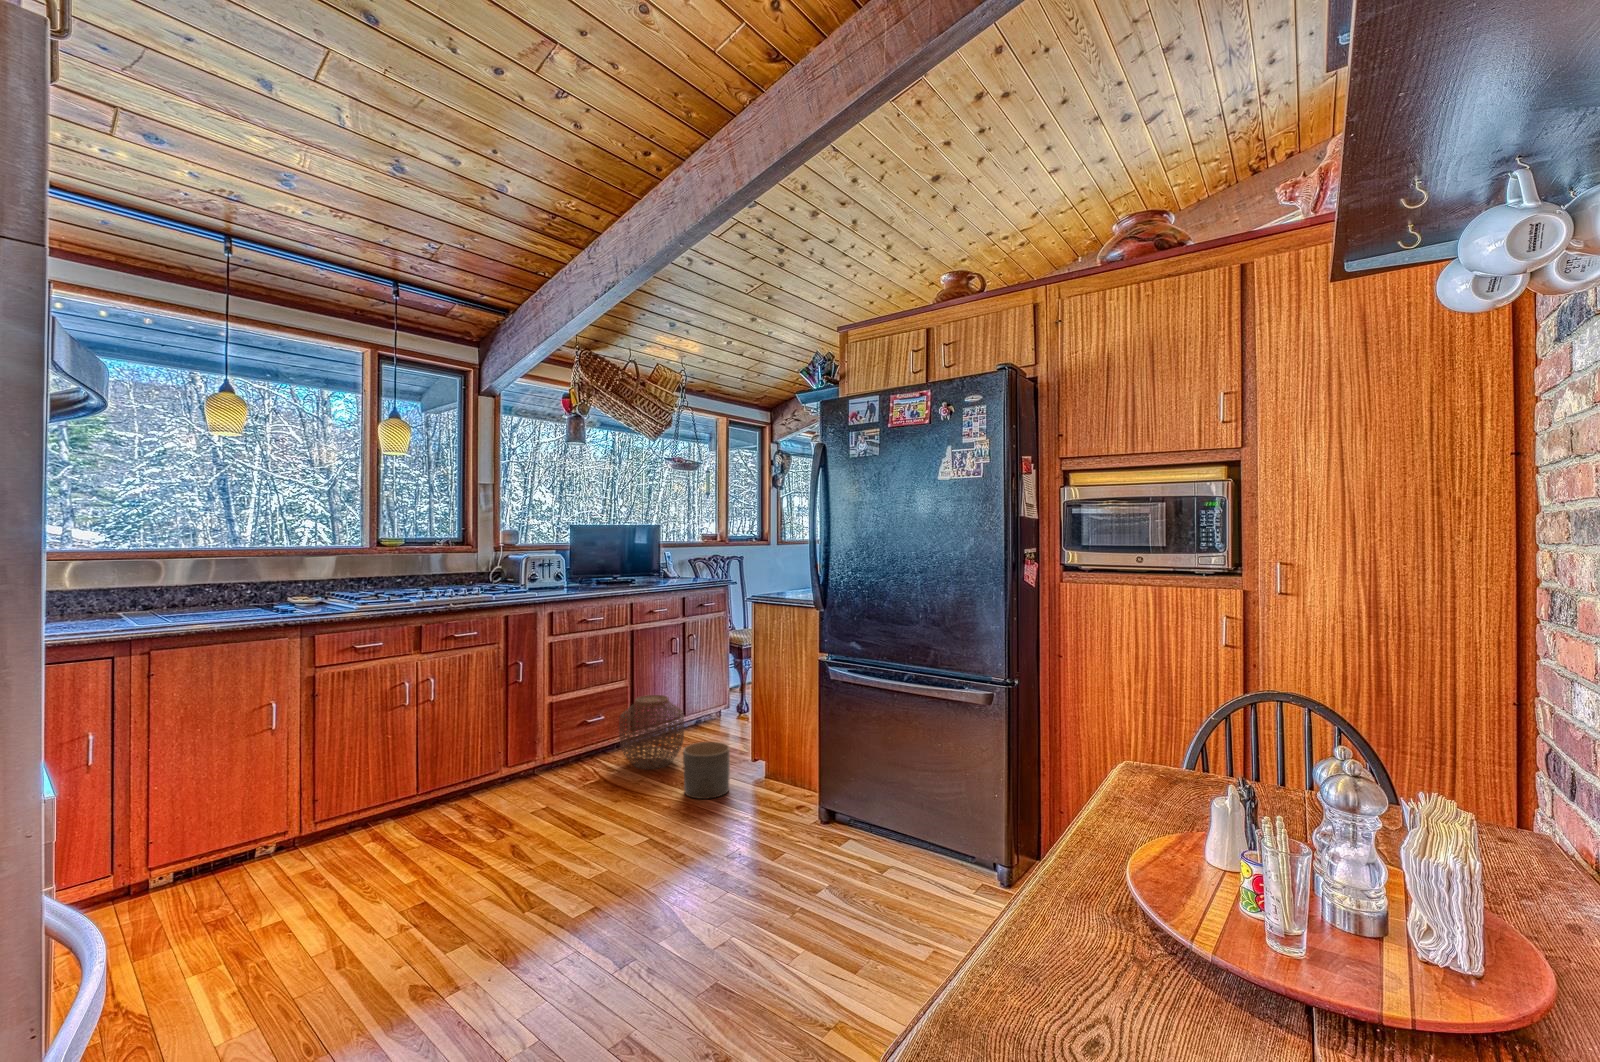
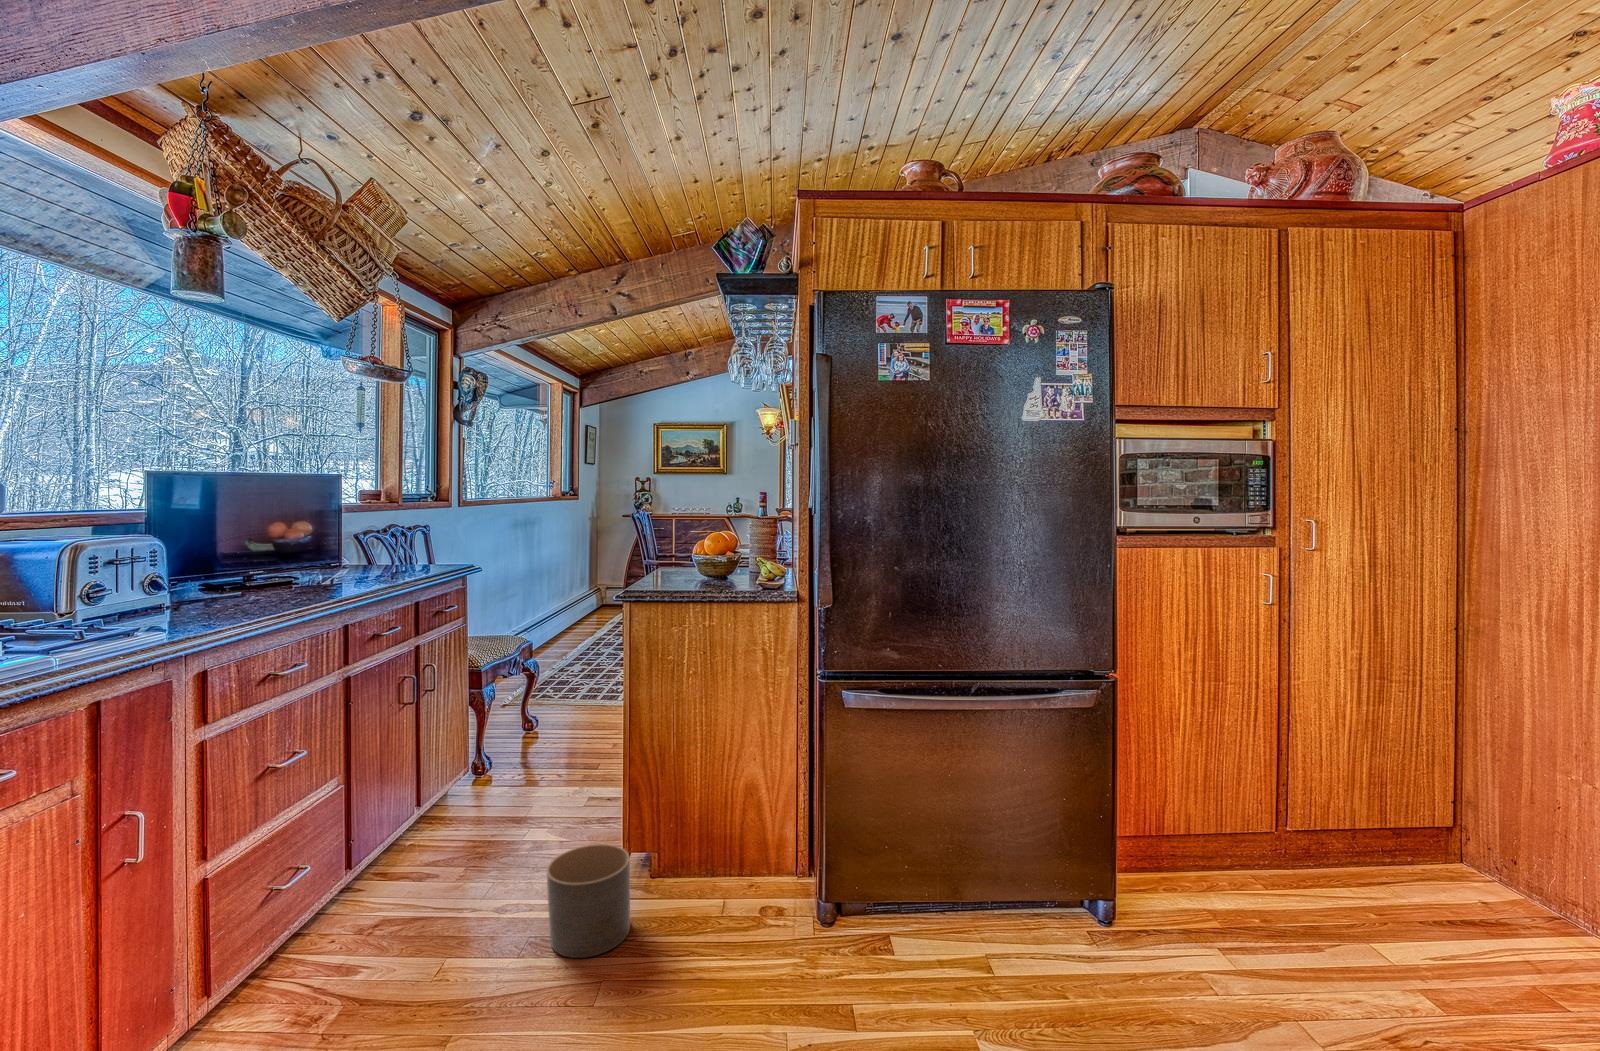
woven basket: present [619,695,684,769] -> none [351,790,486,941]

